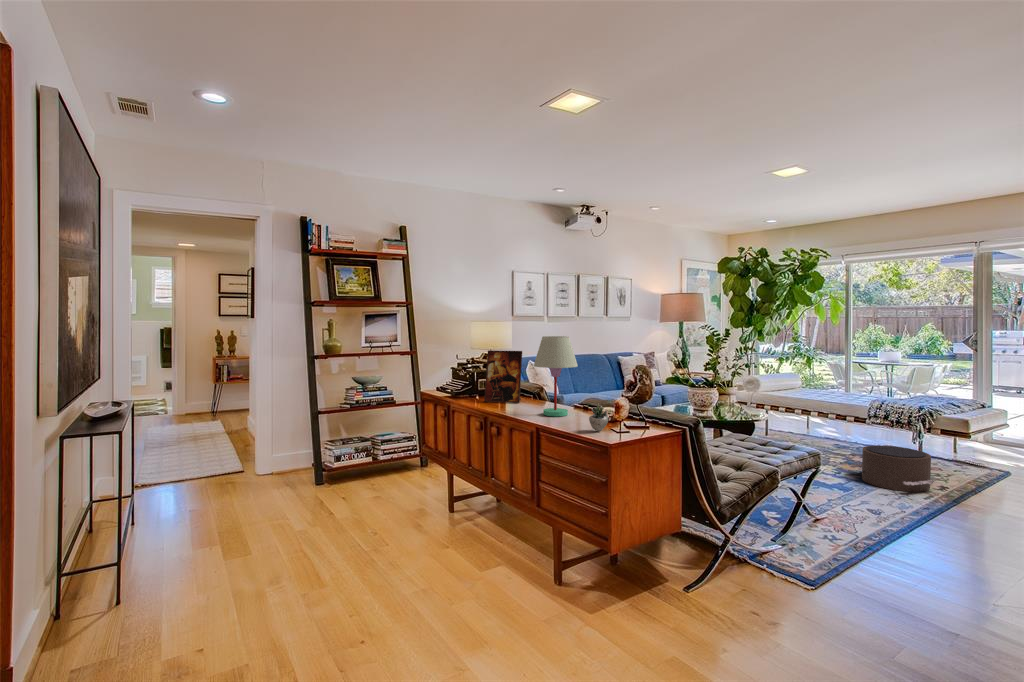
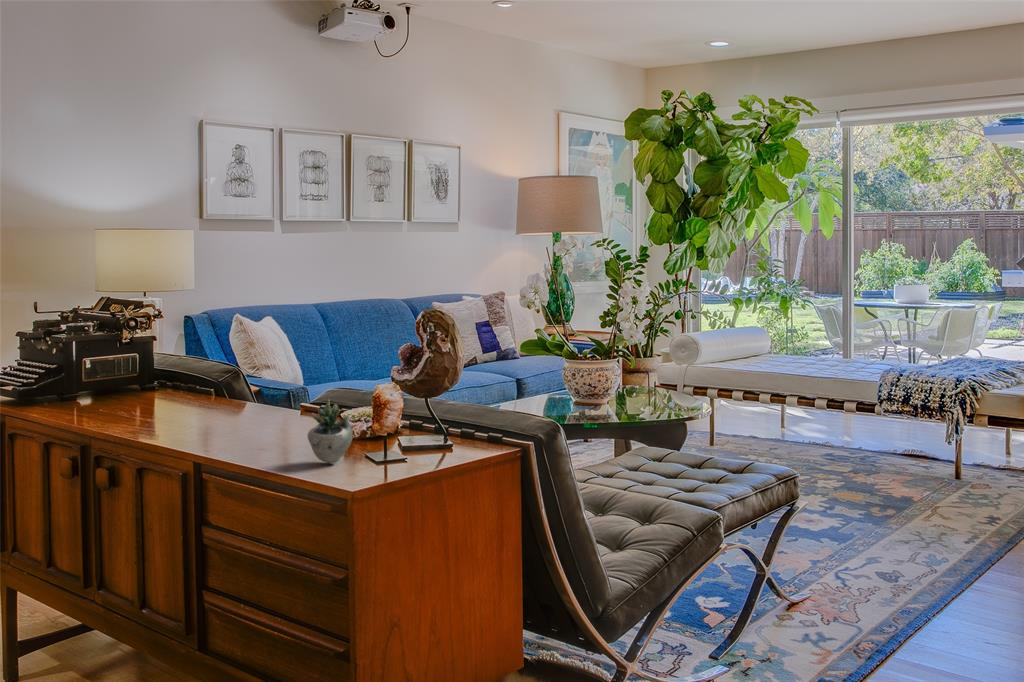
table lamp: present [534,336,578,416] -> none [190,249,296,434]
picture frame: present [484,350,522,403] -> none [90,287,182,407]
pouf: present [850,445,934,492] -> none [846,452,988,532]

